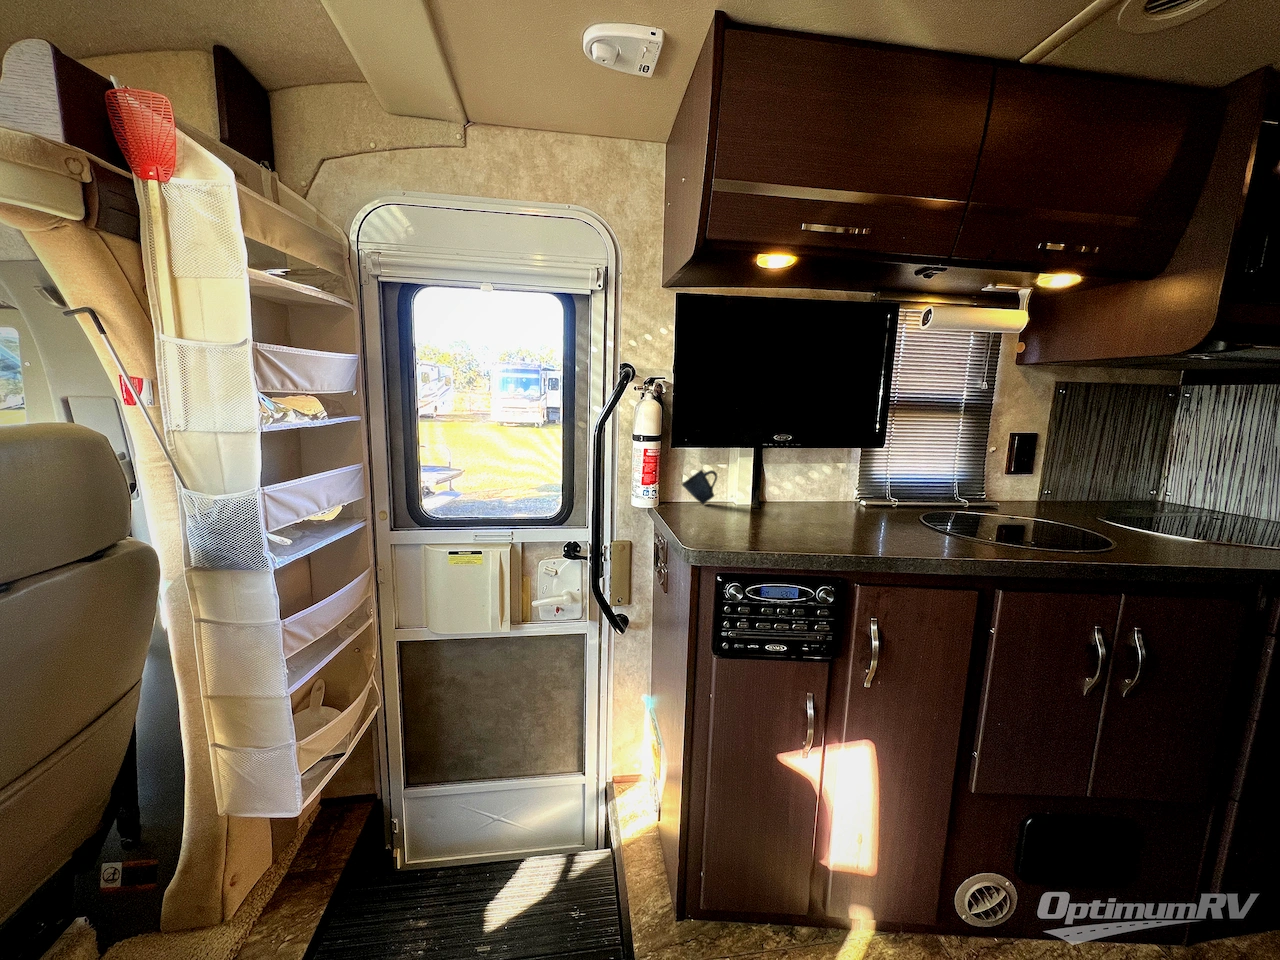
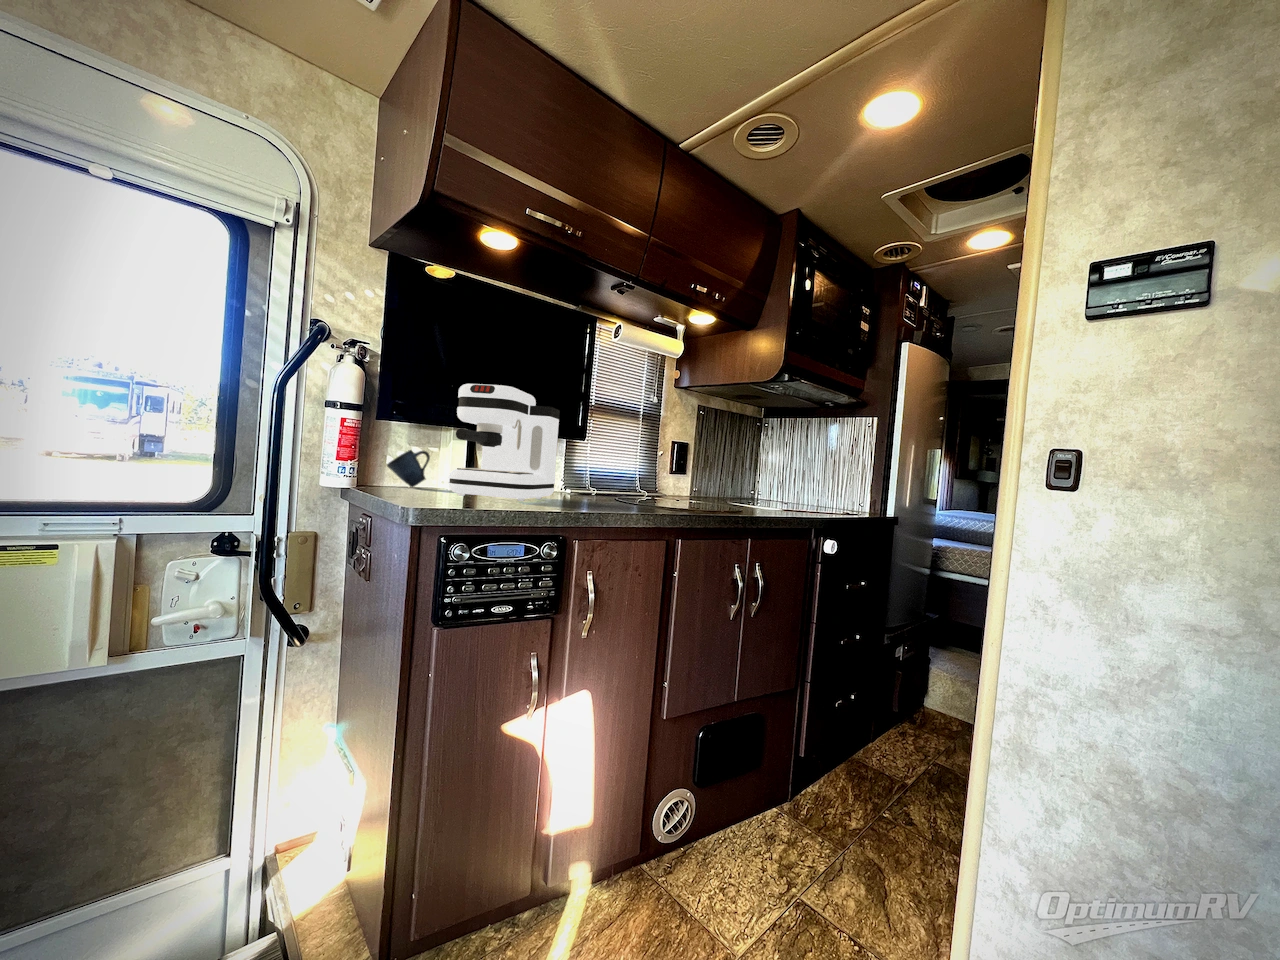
coffee maker: none [732,411,846,530] -> present [448,384,560,501]

